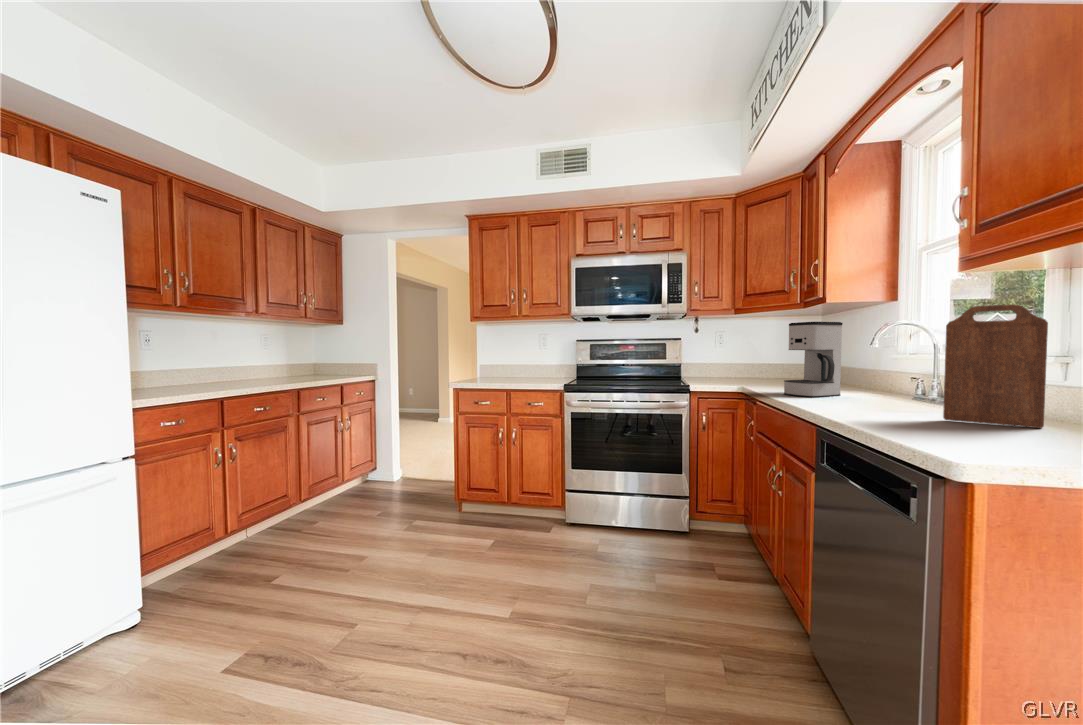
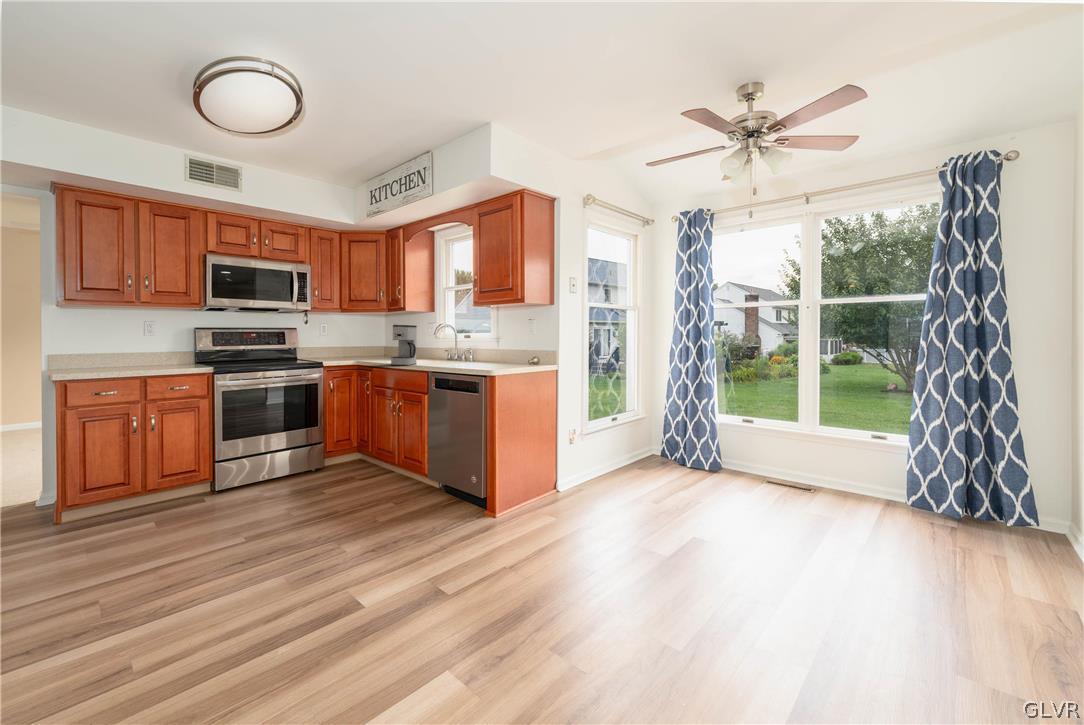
cutting board: present [943,304,1048,428] -> none [466,326,491,369]

